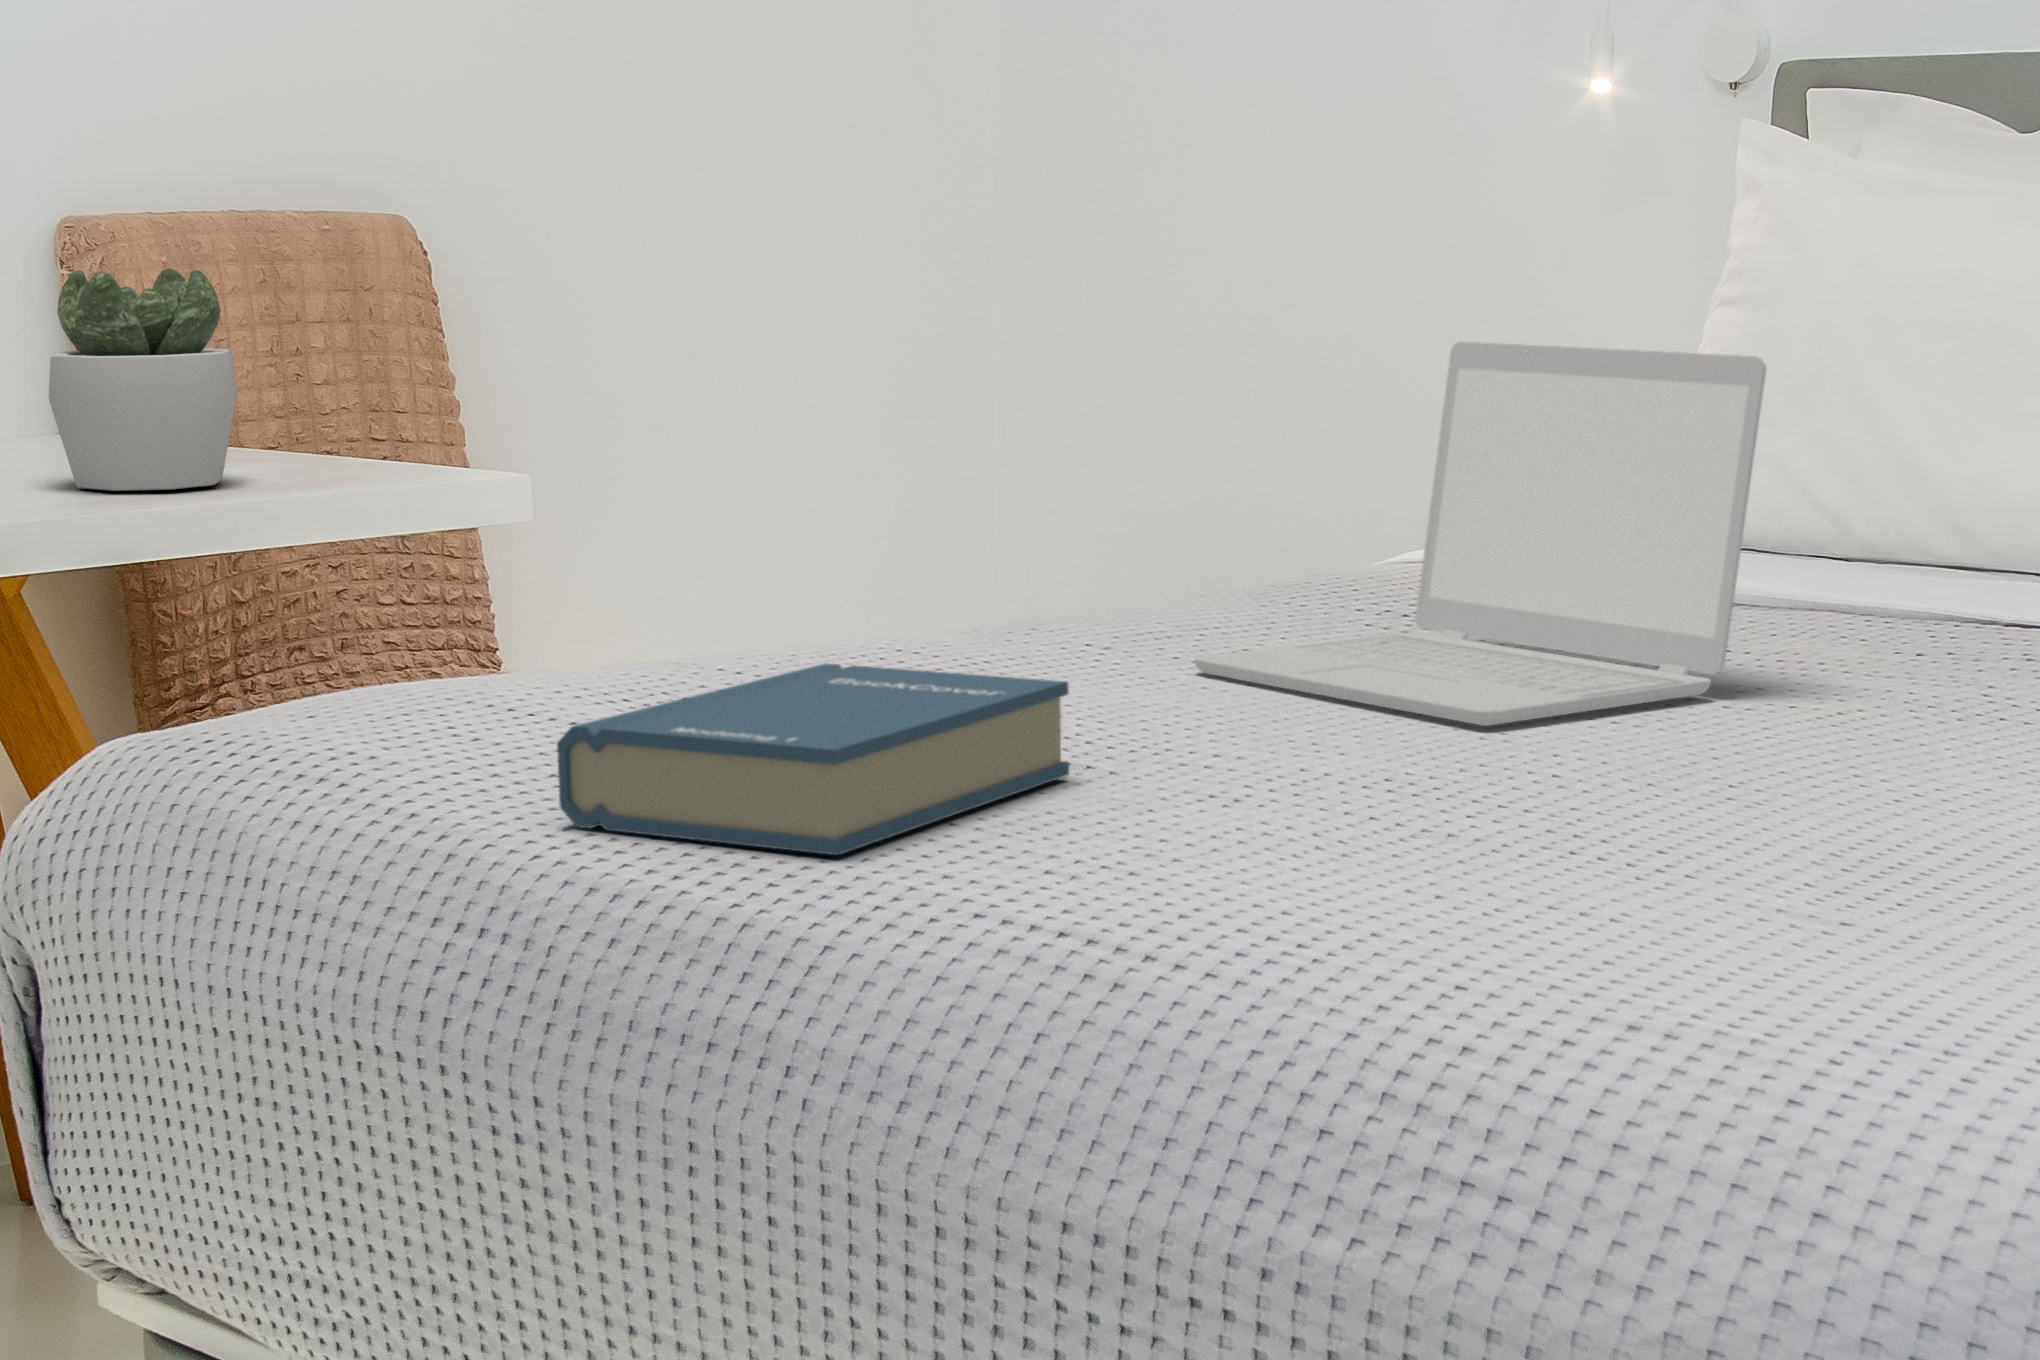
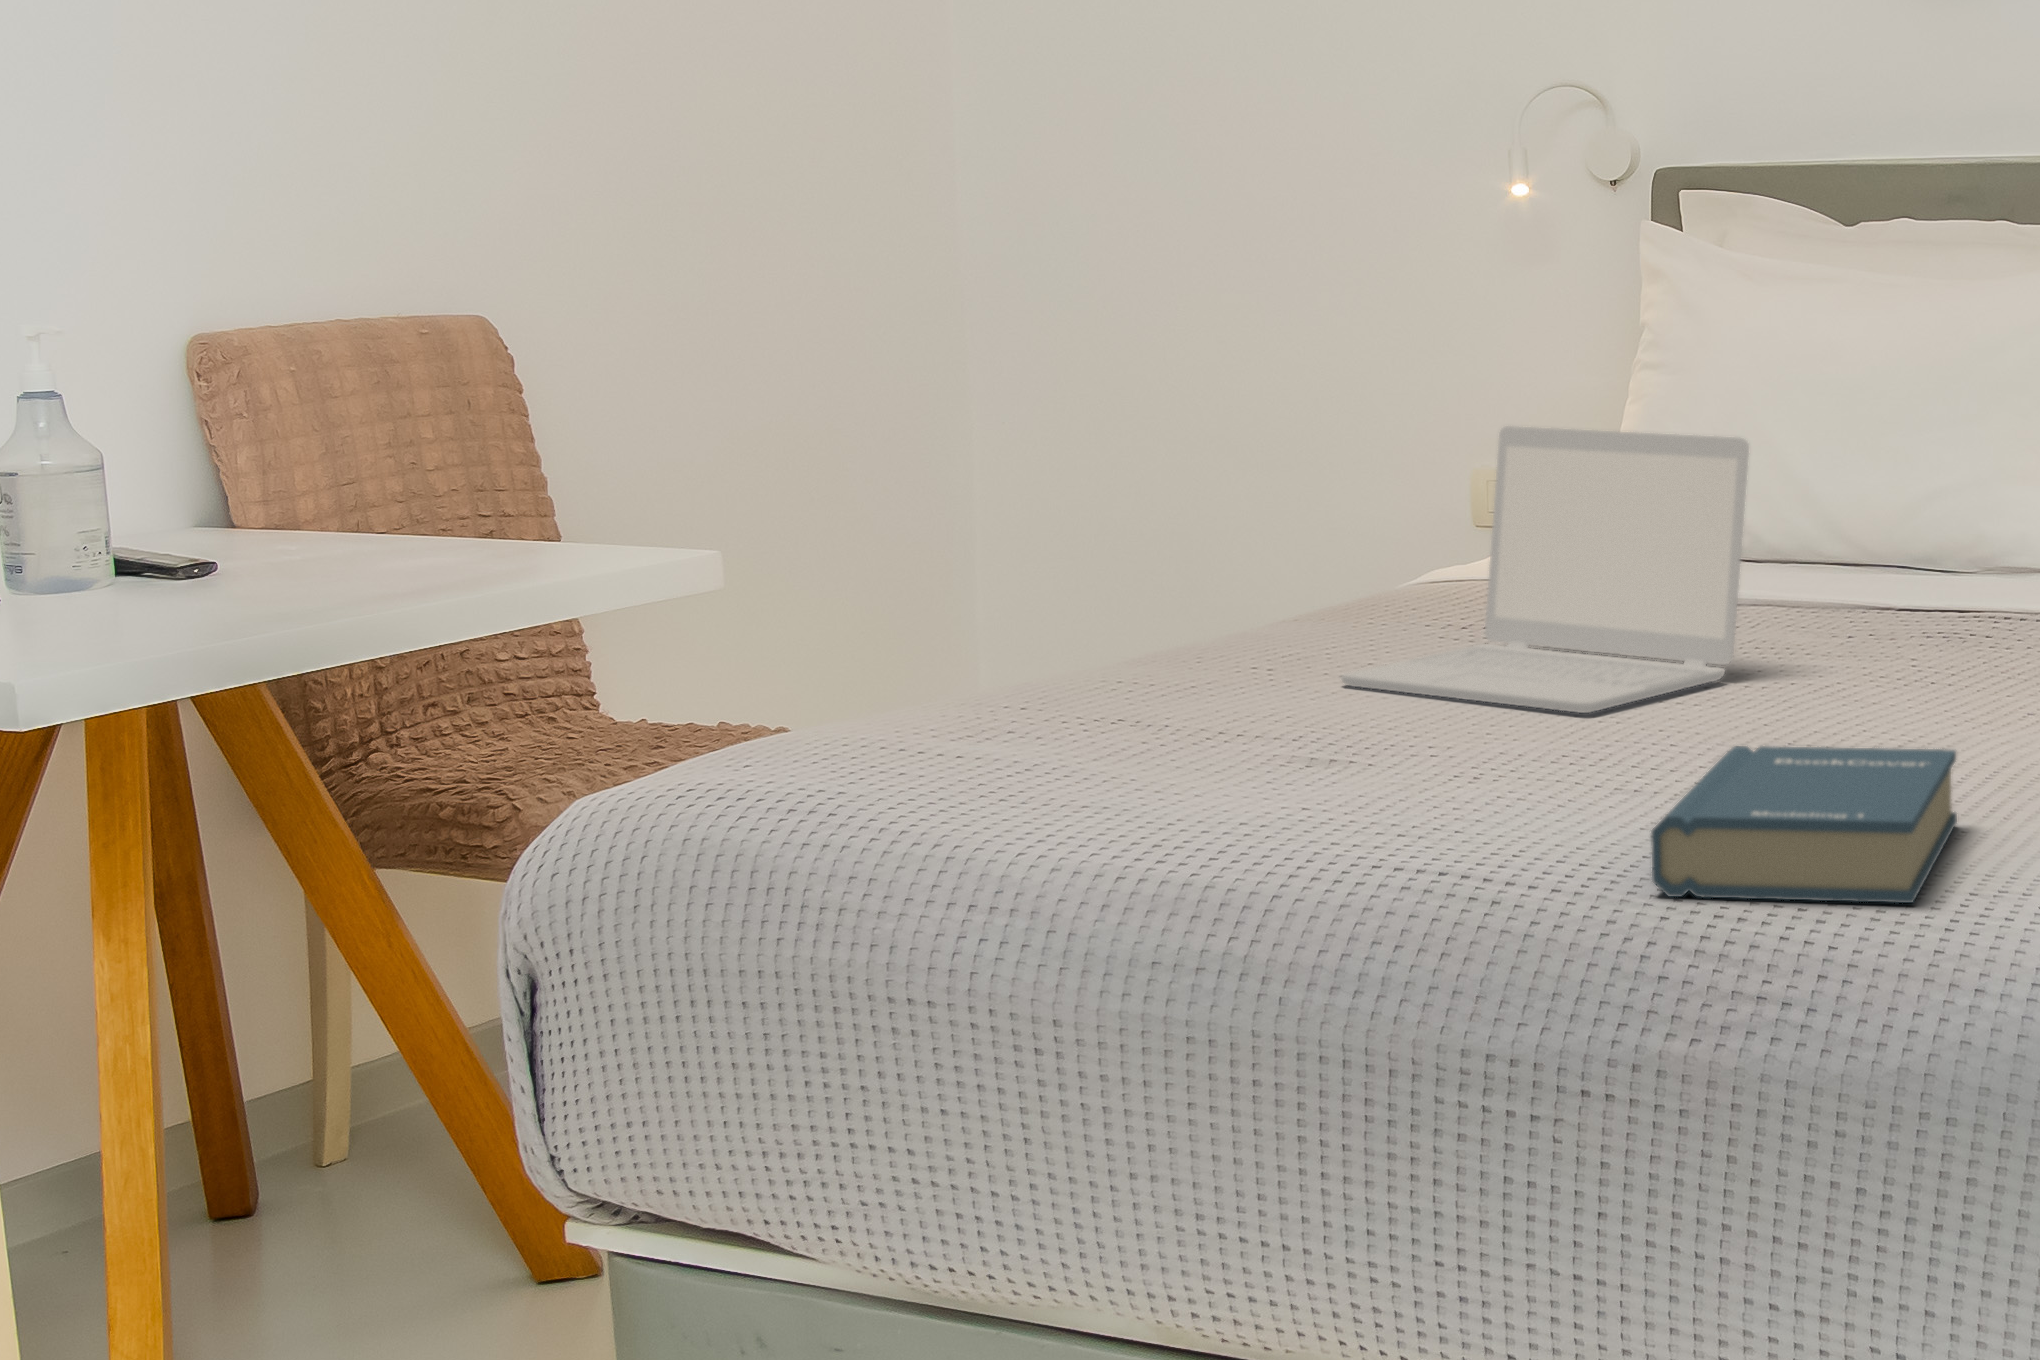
succulent plant: present [49,269,238,491] -> none [294,392,458,585]
hardback book: present [557,663,1069,855] -> present [1651,746,1957,903]

